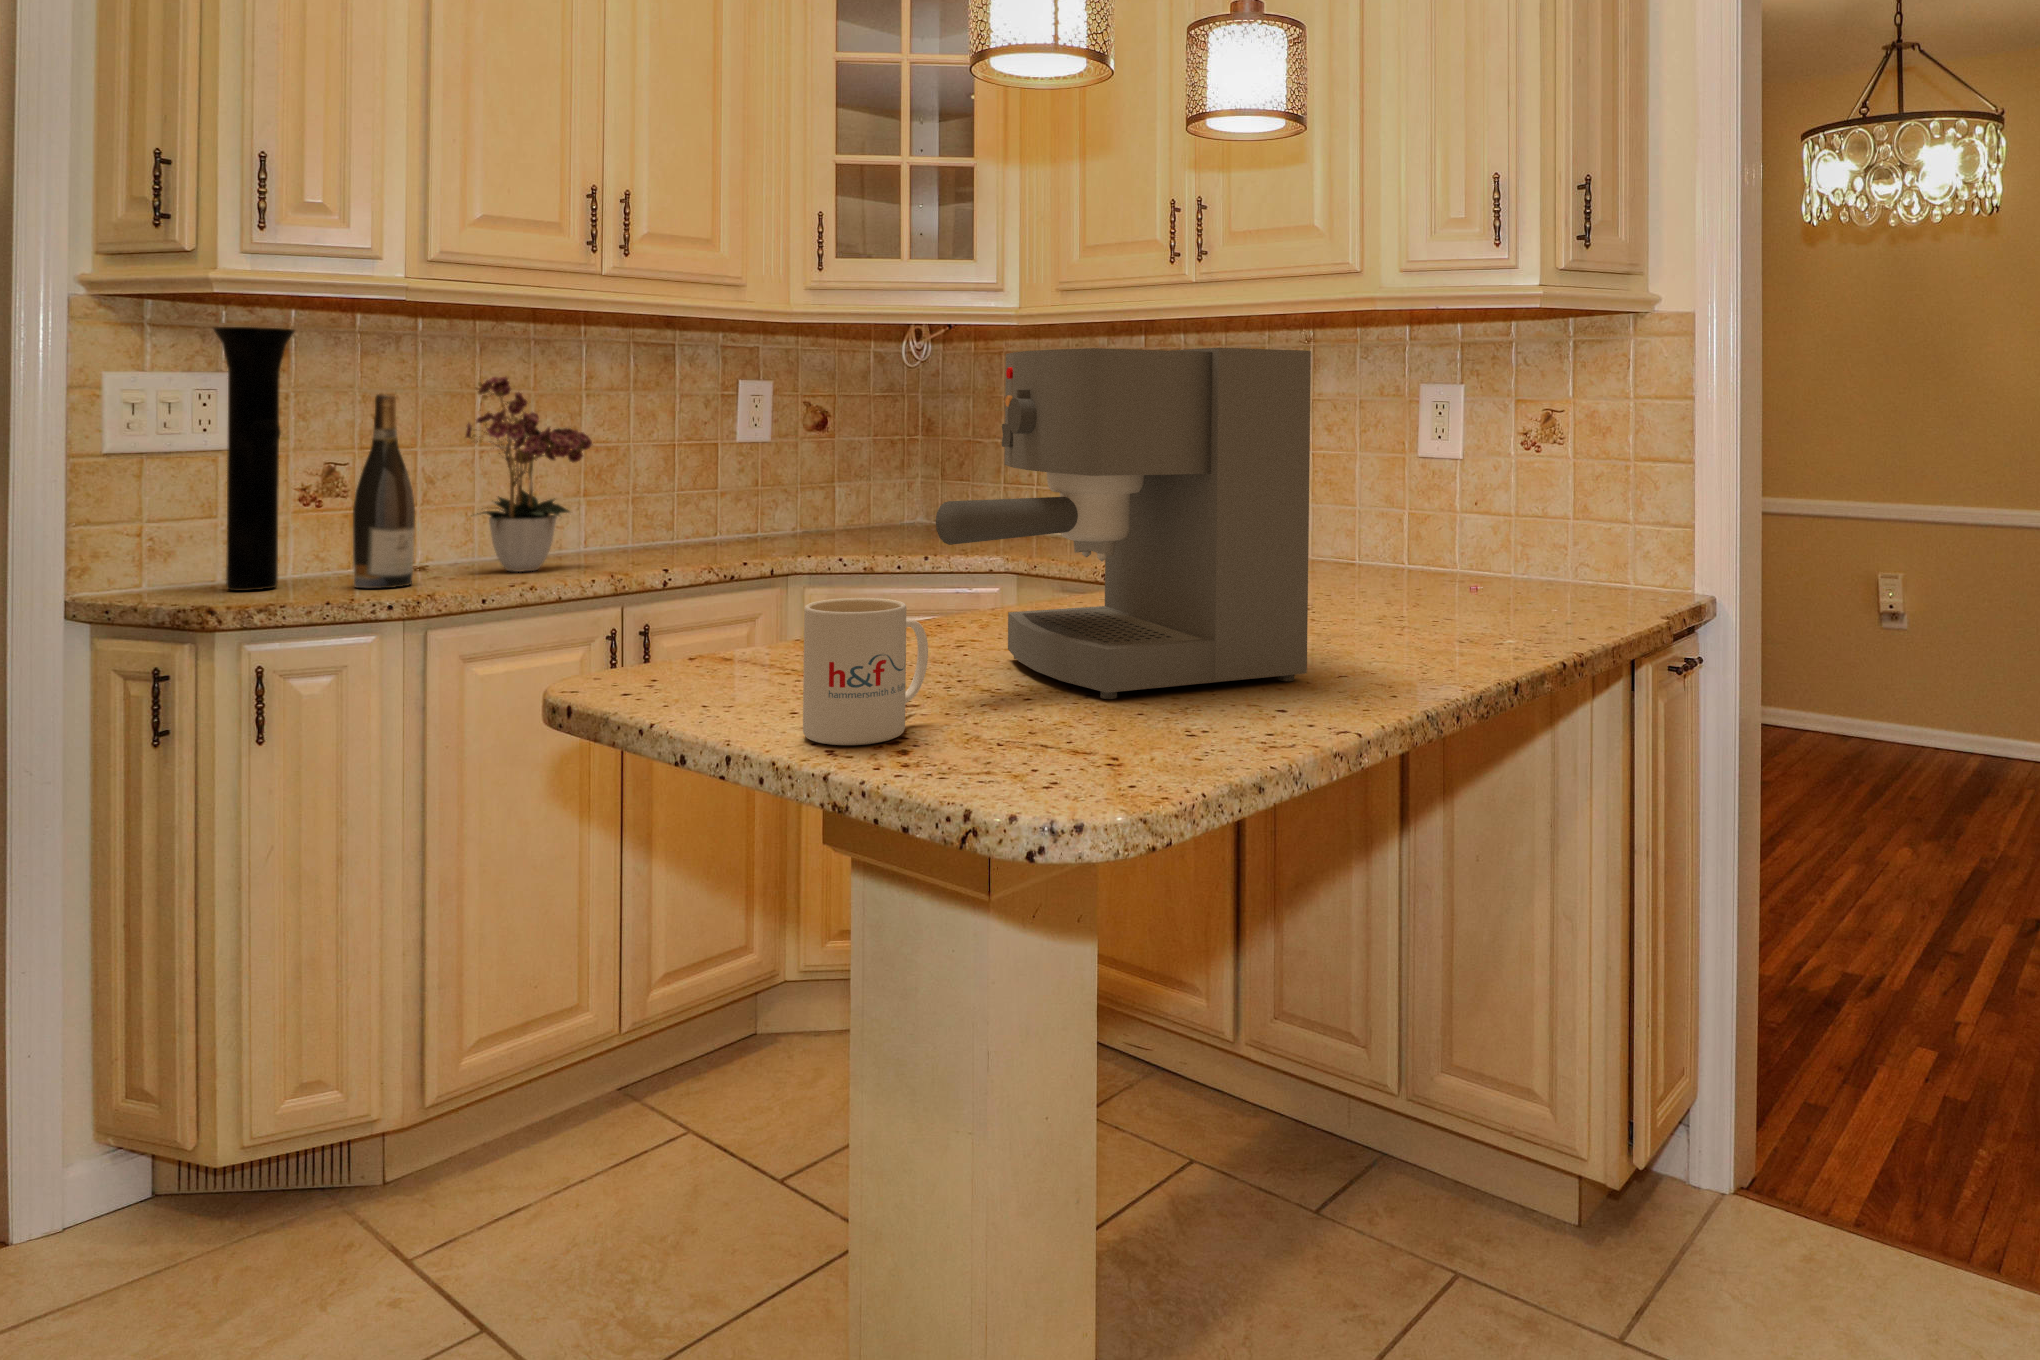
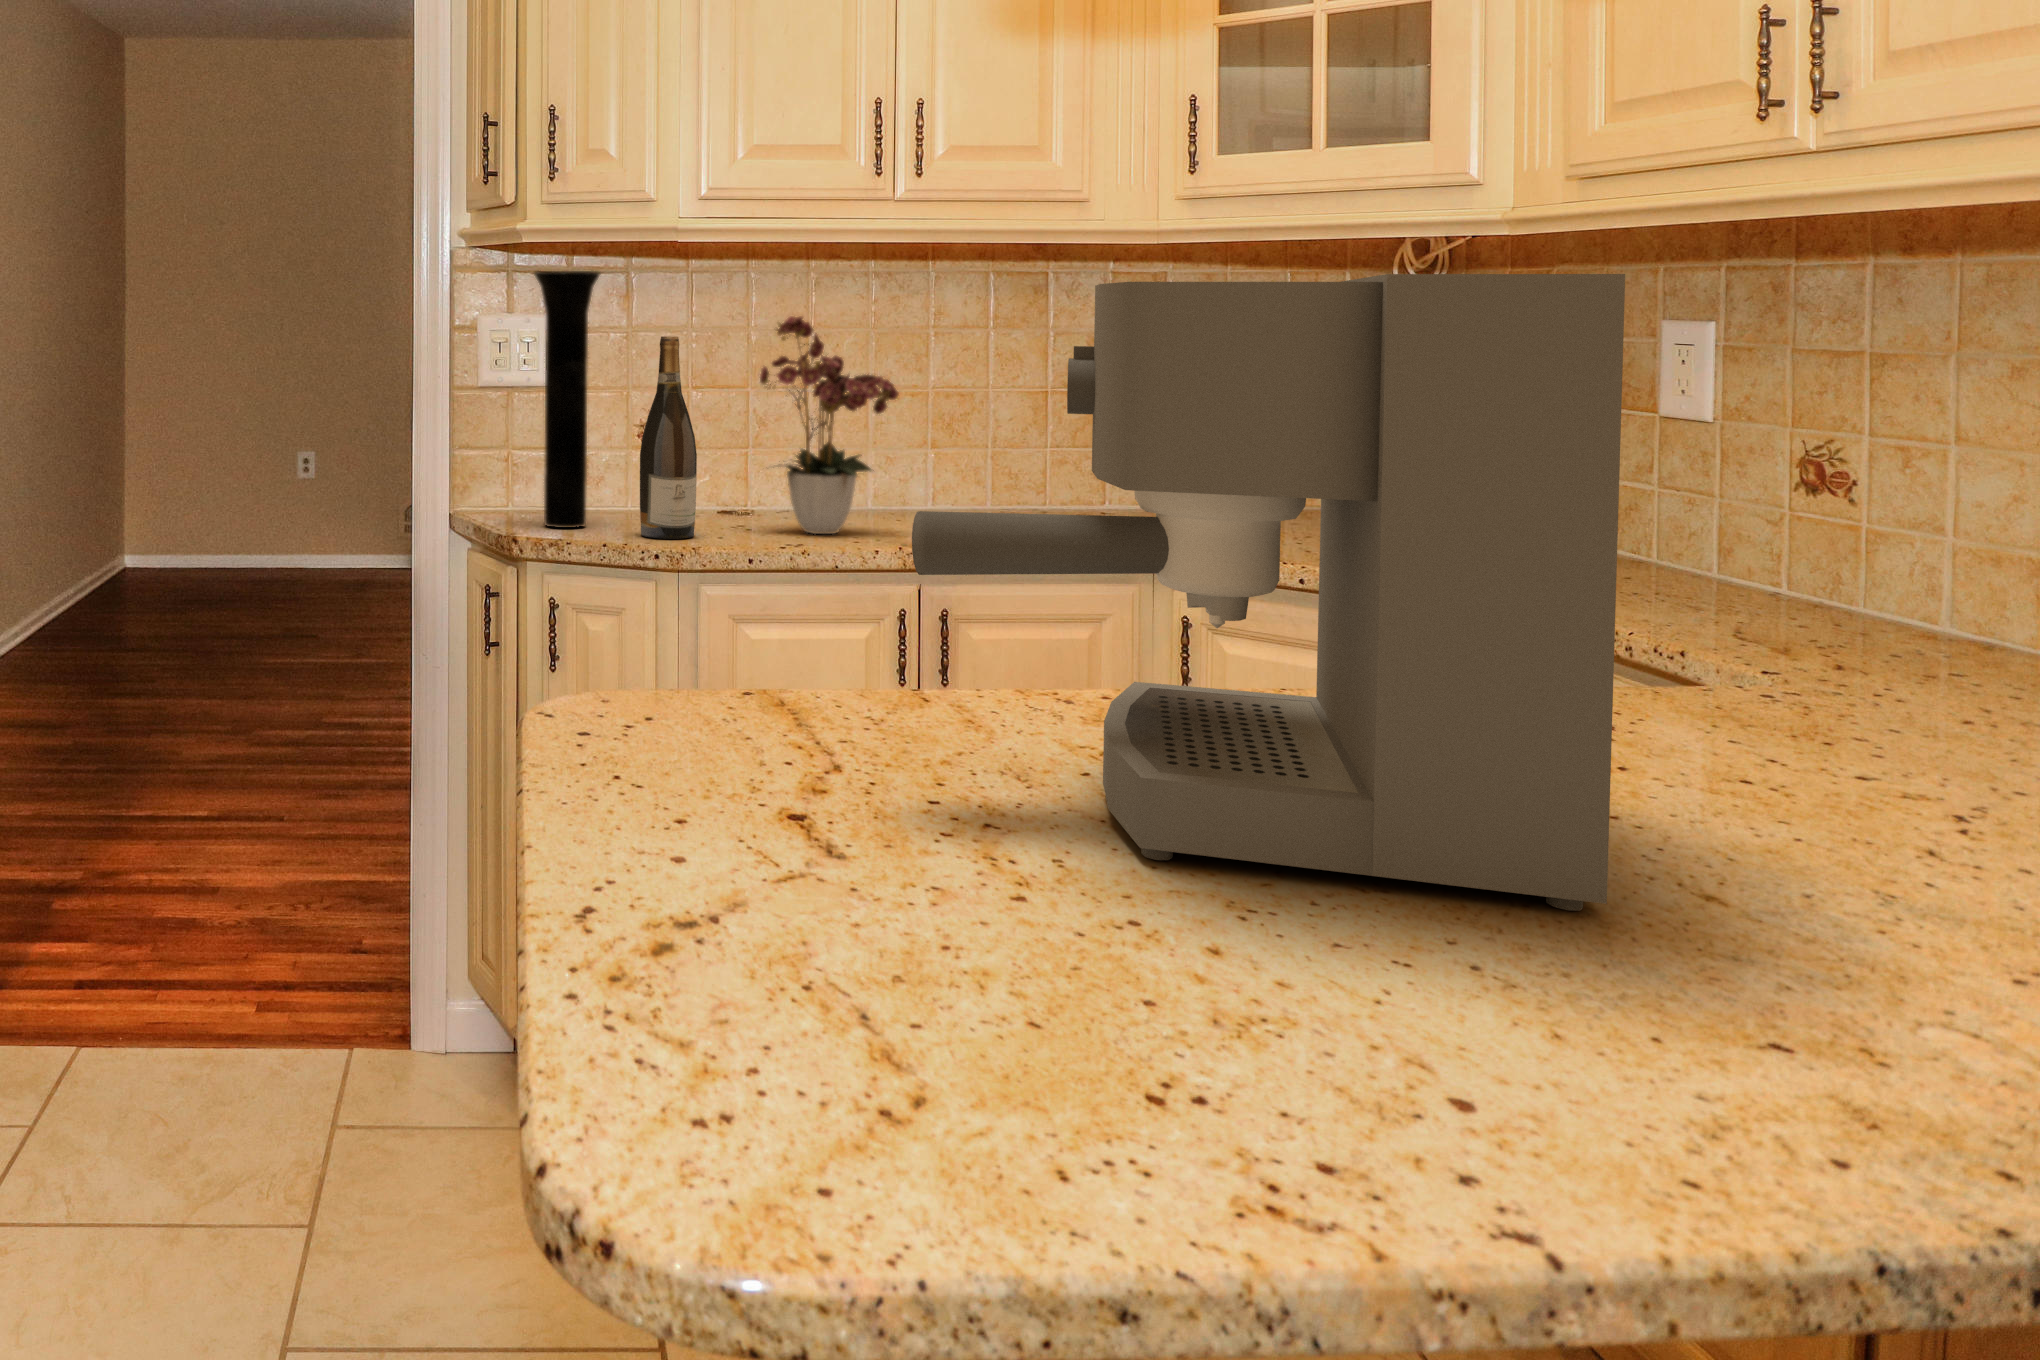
mug: present [803,598,928,745] -> none [634,633,827,844]

